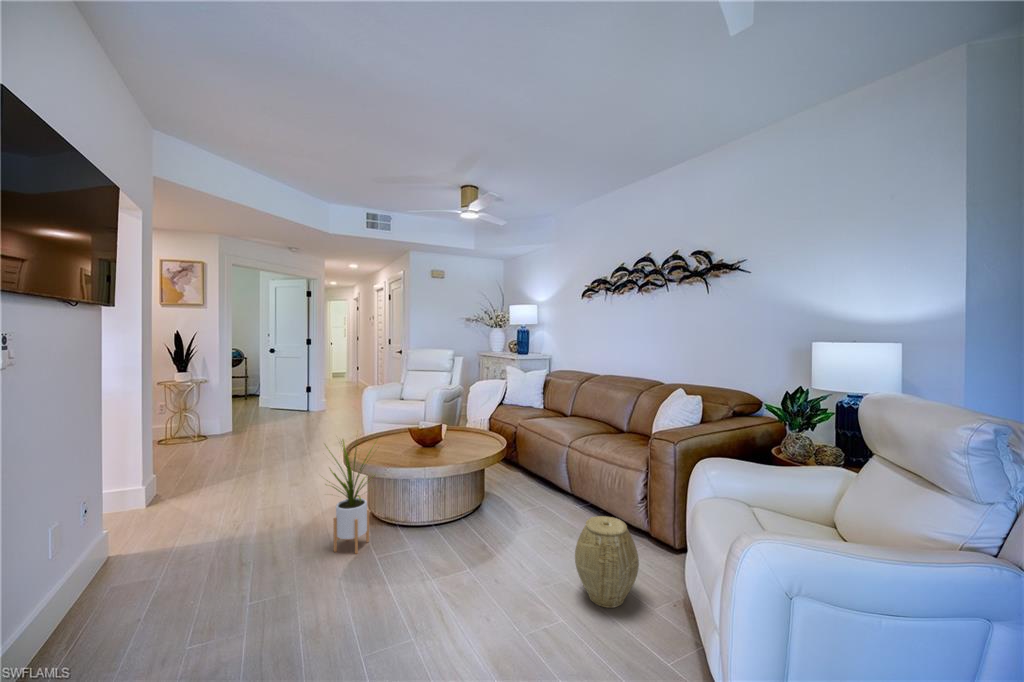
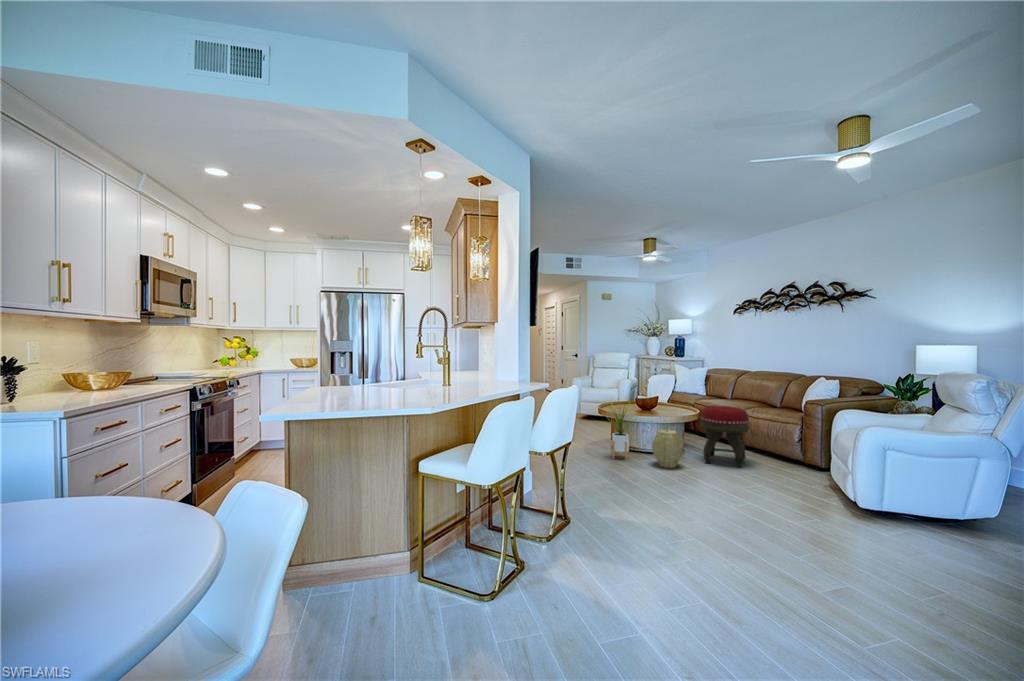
footstool: none [493,441,567,558] -> present [701,406,749,468]
woven basket: present [575,516,639,608] -> present [652,430,683,468]

